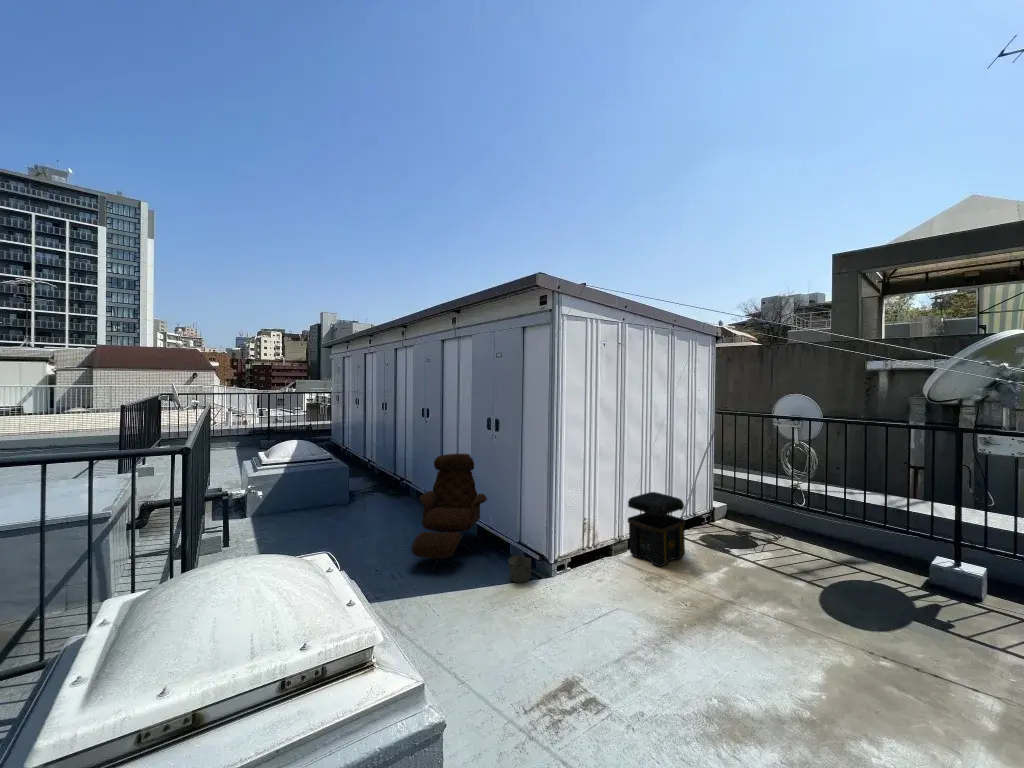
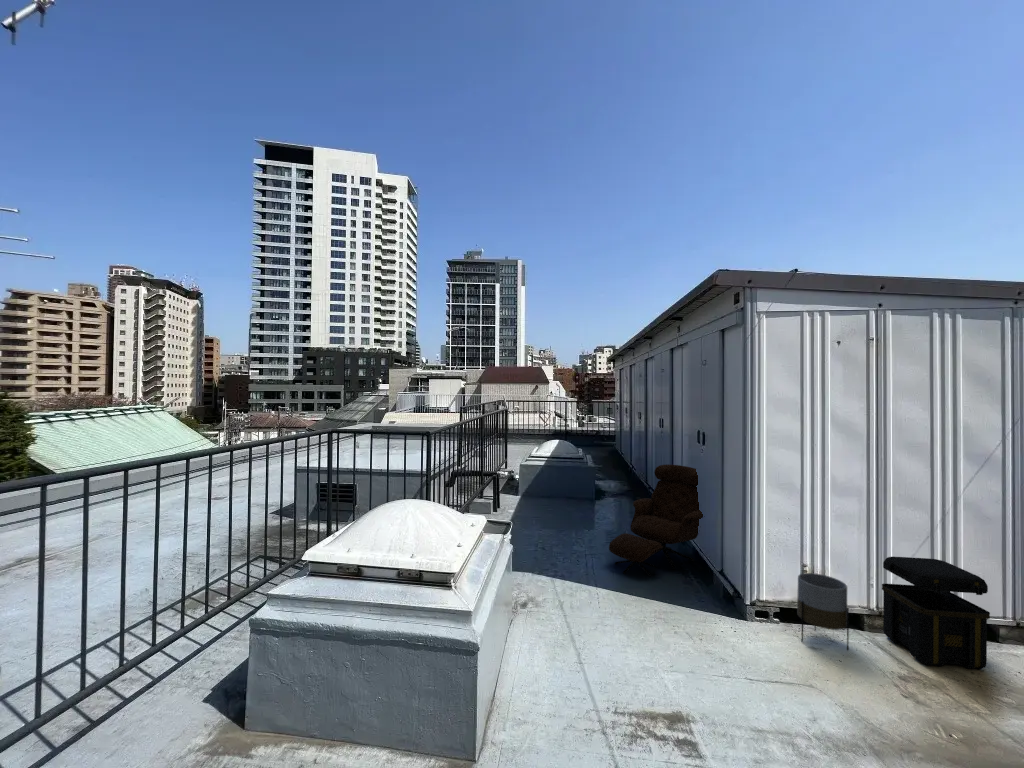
planter: none [586,524,621,581] -> present [797,573,849,650]
bucket: present [508,555,542,583] -> none [695,581,735,615]

